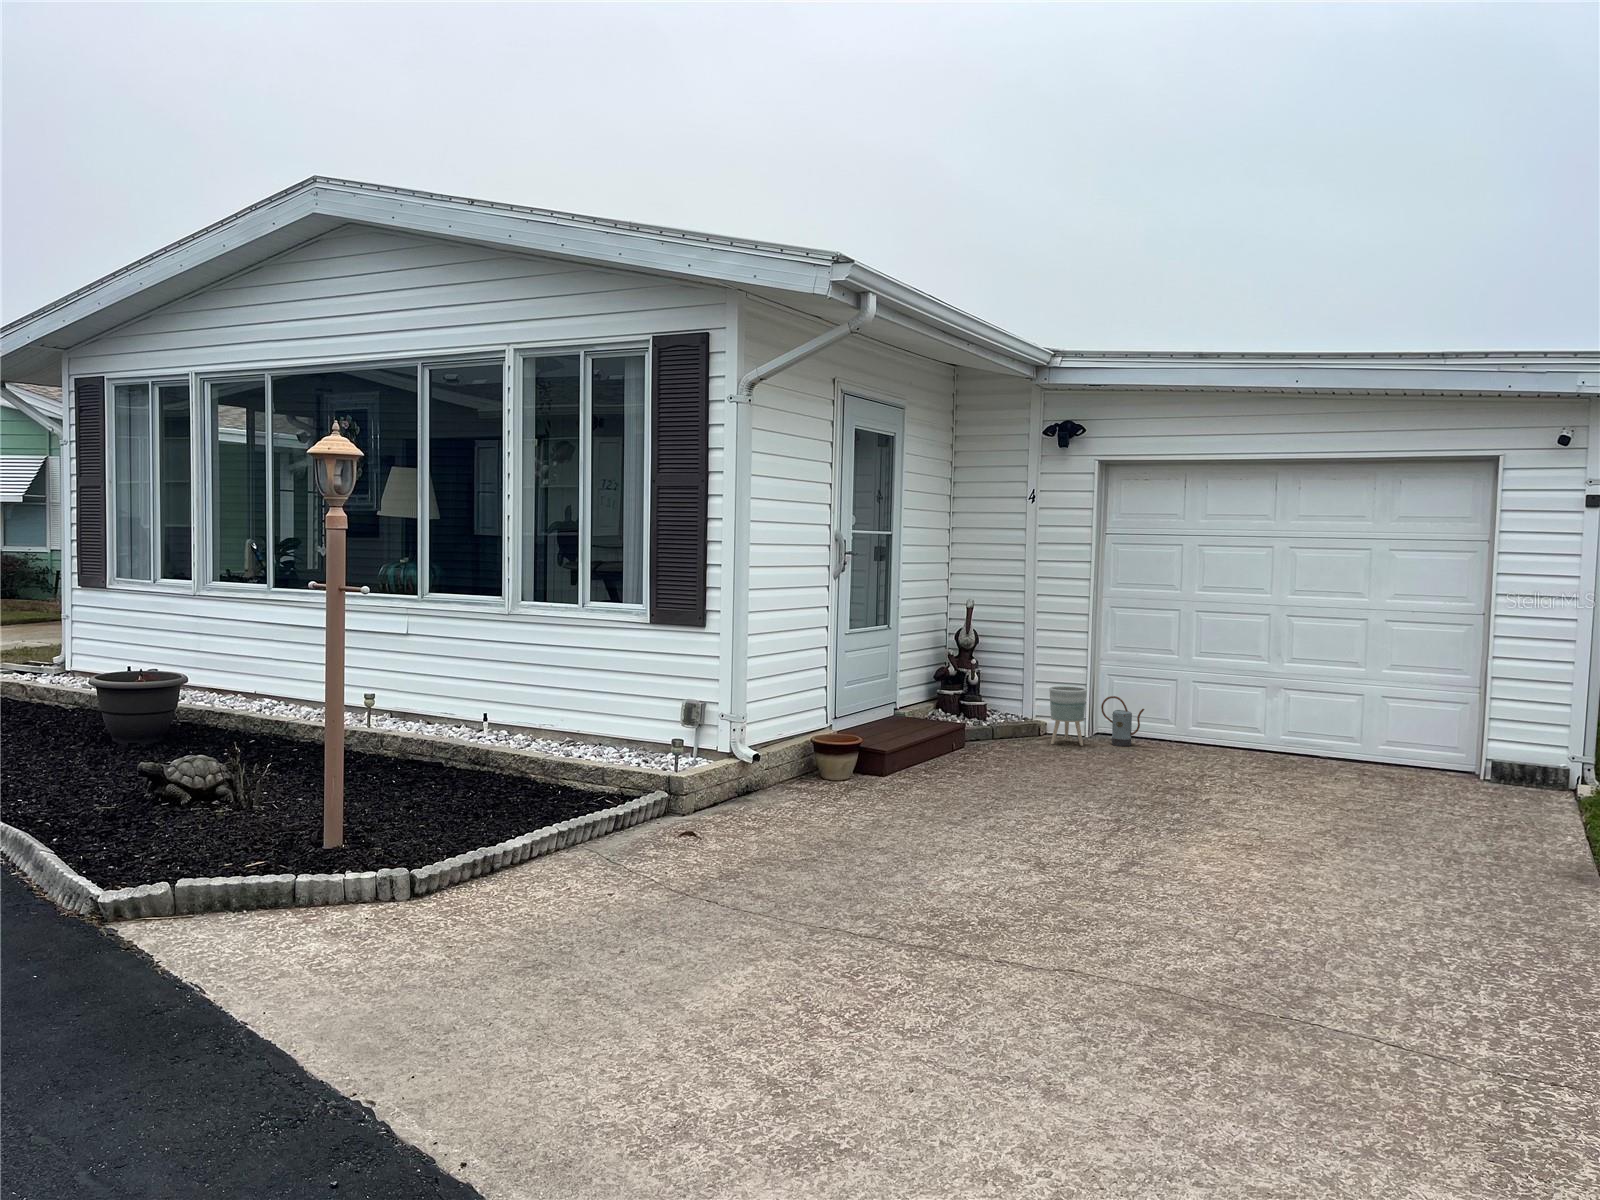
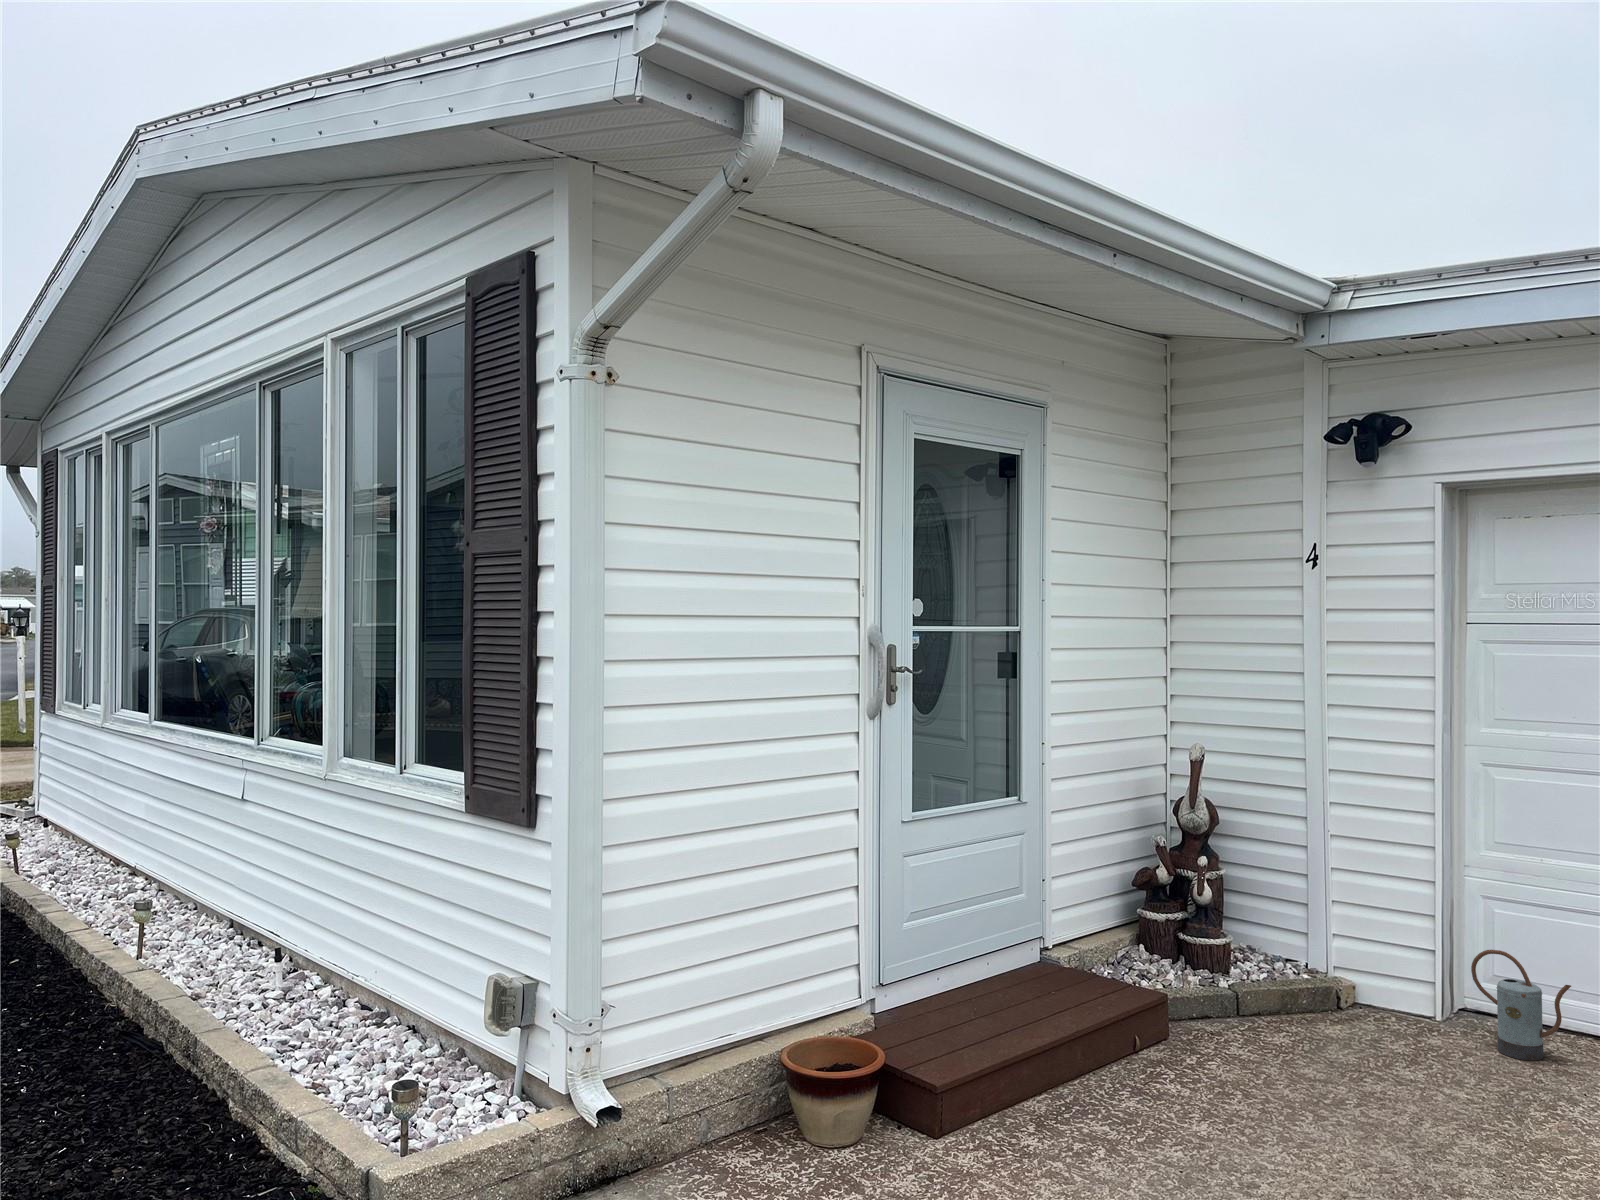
planter: present [1049,686,1087,746] -> none [1354,920,1435,1050]

